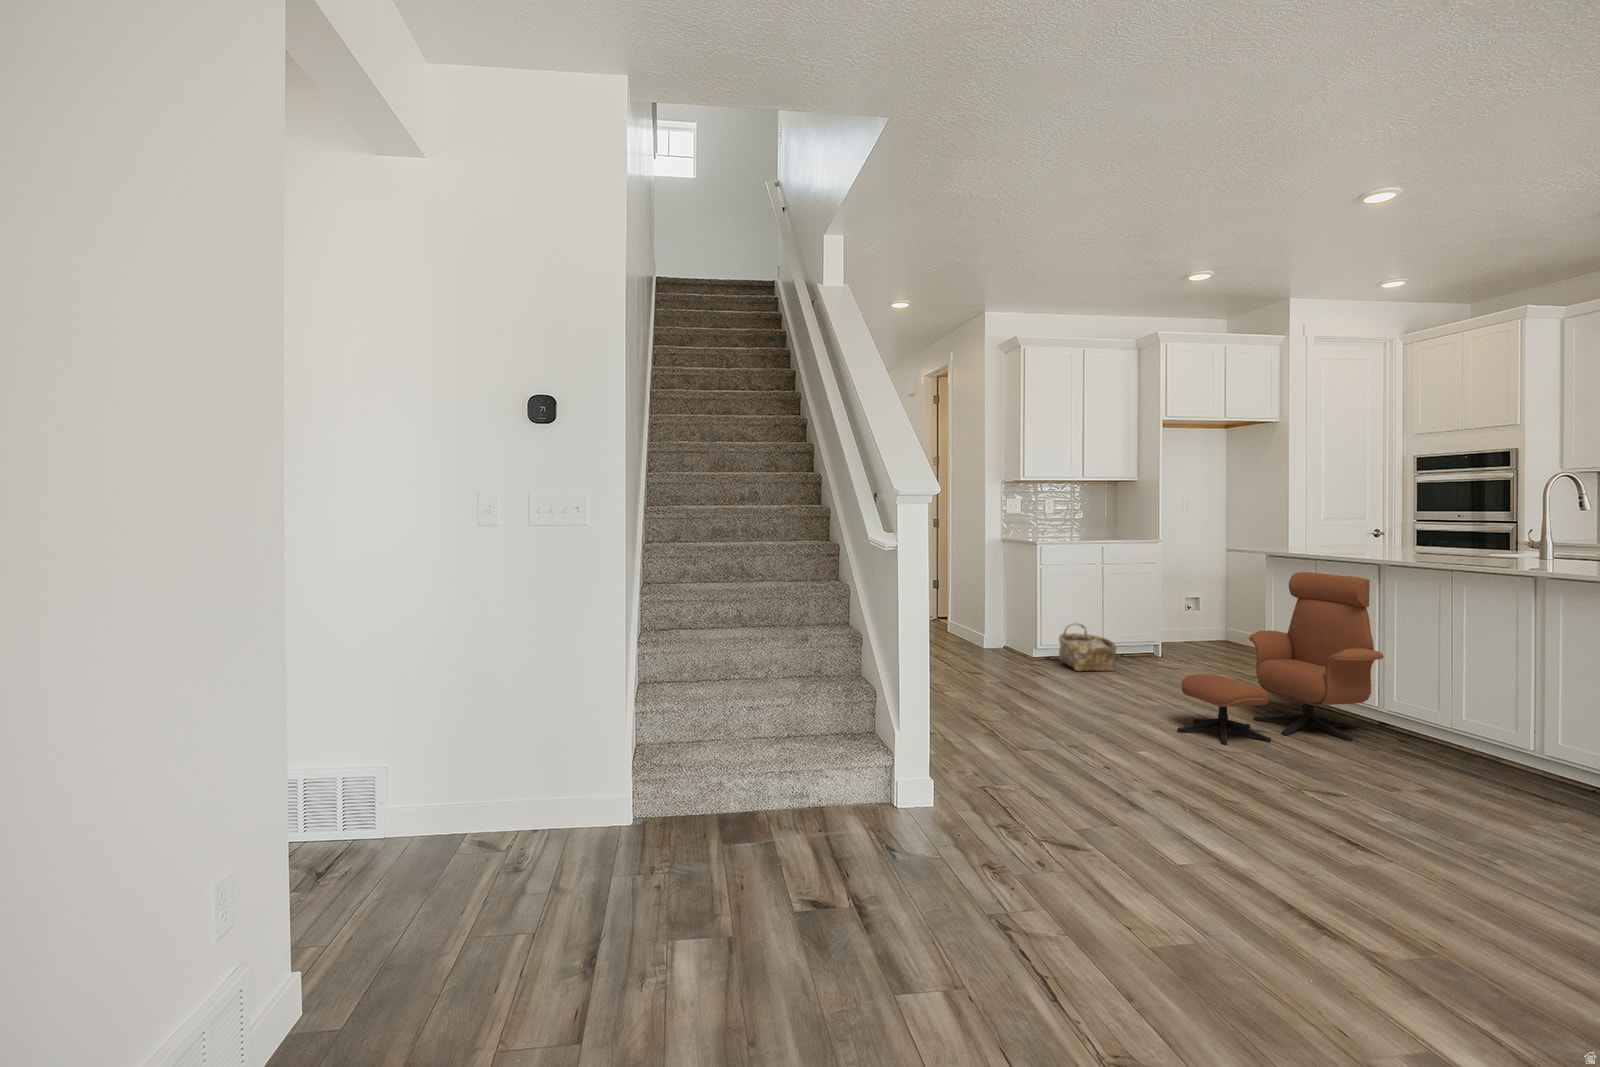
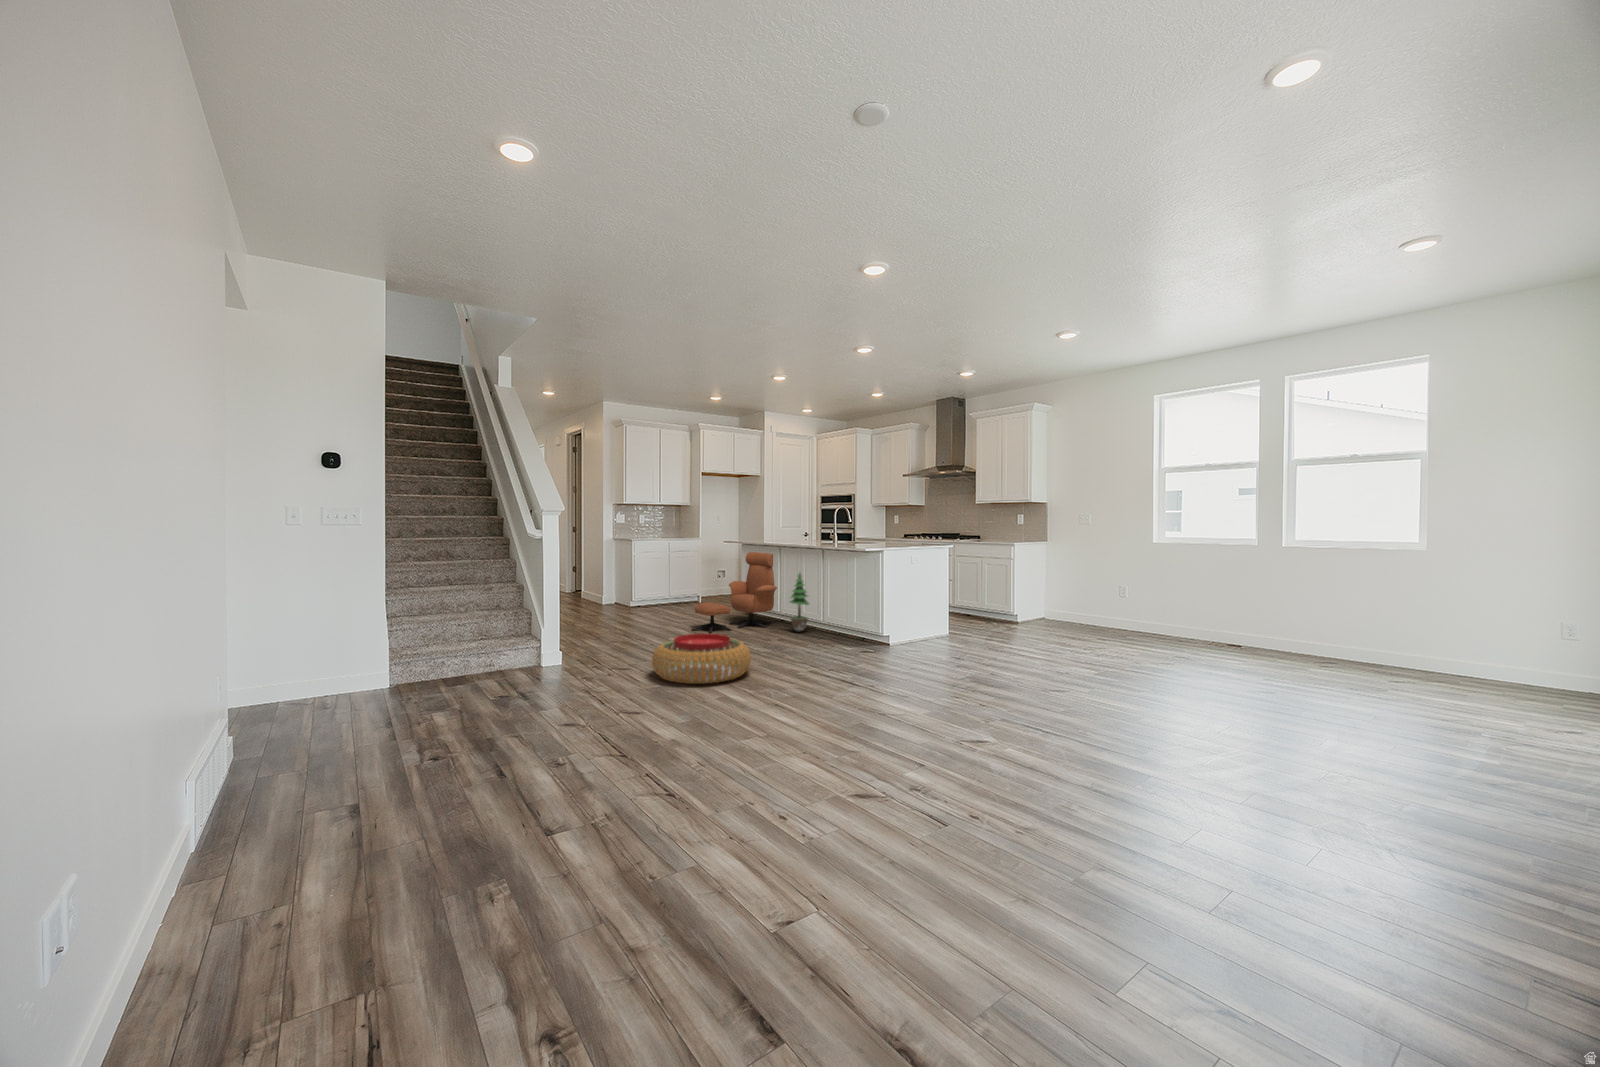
woven basket: present [1059,623,1116,671] -> none [644,586,674,612]
potted tree: none [1430,625,1497,768] -> present [789,573,809,632]
pouf: none [1151,793,1461,975] -> present [652,634,751,684]

